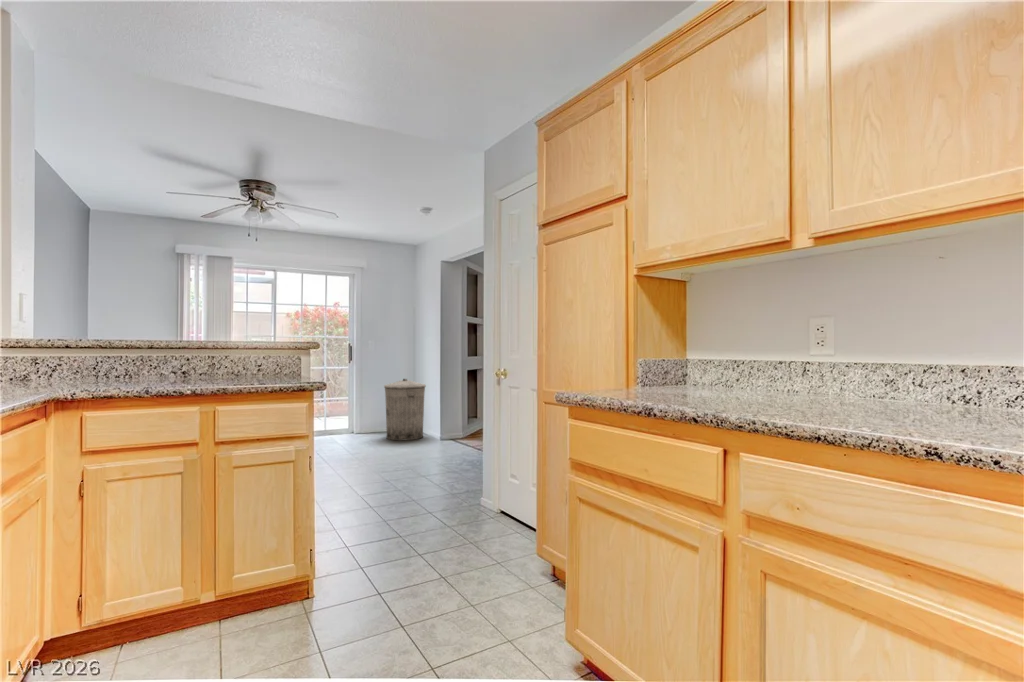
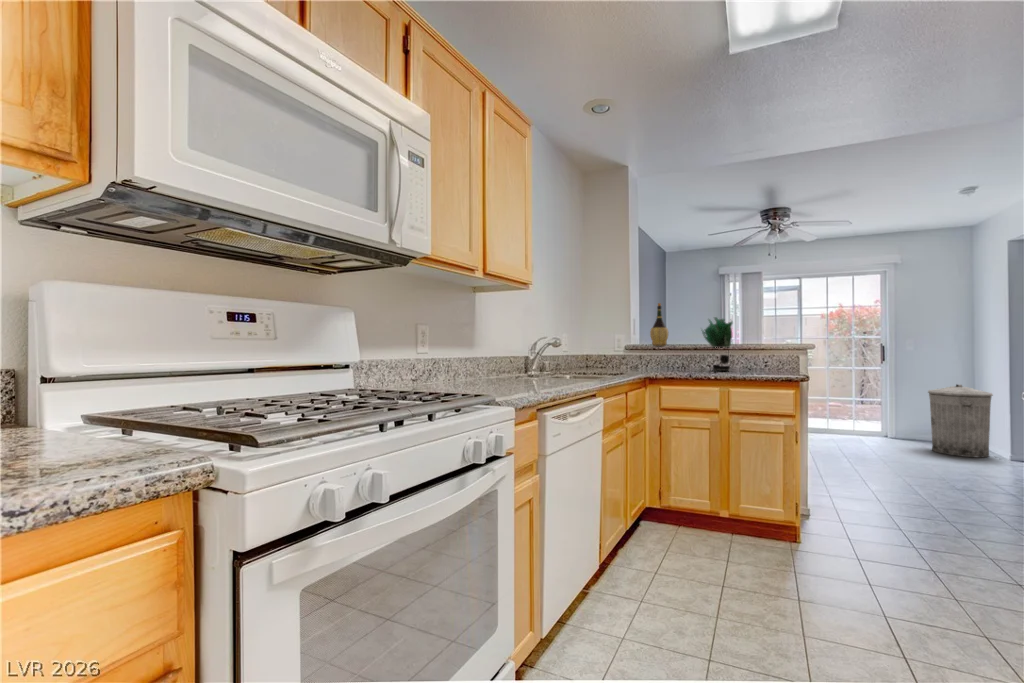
wine bottle: none [59,268,99,342] -> present [650,303,668,346]
potted plant: none [162,299,216,380] -> present [702,317,732,371]

